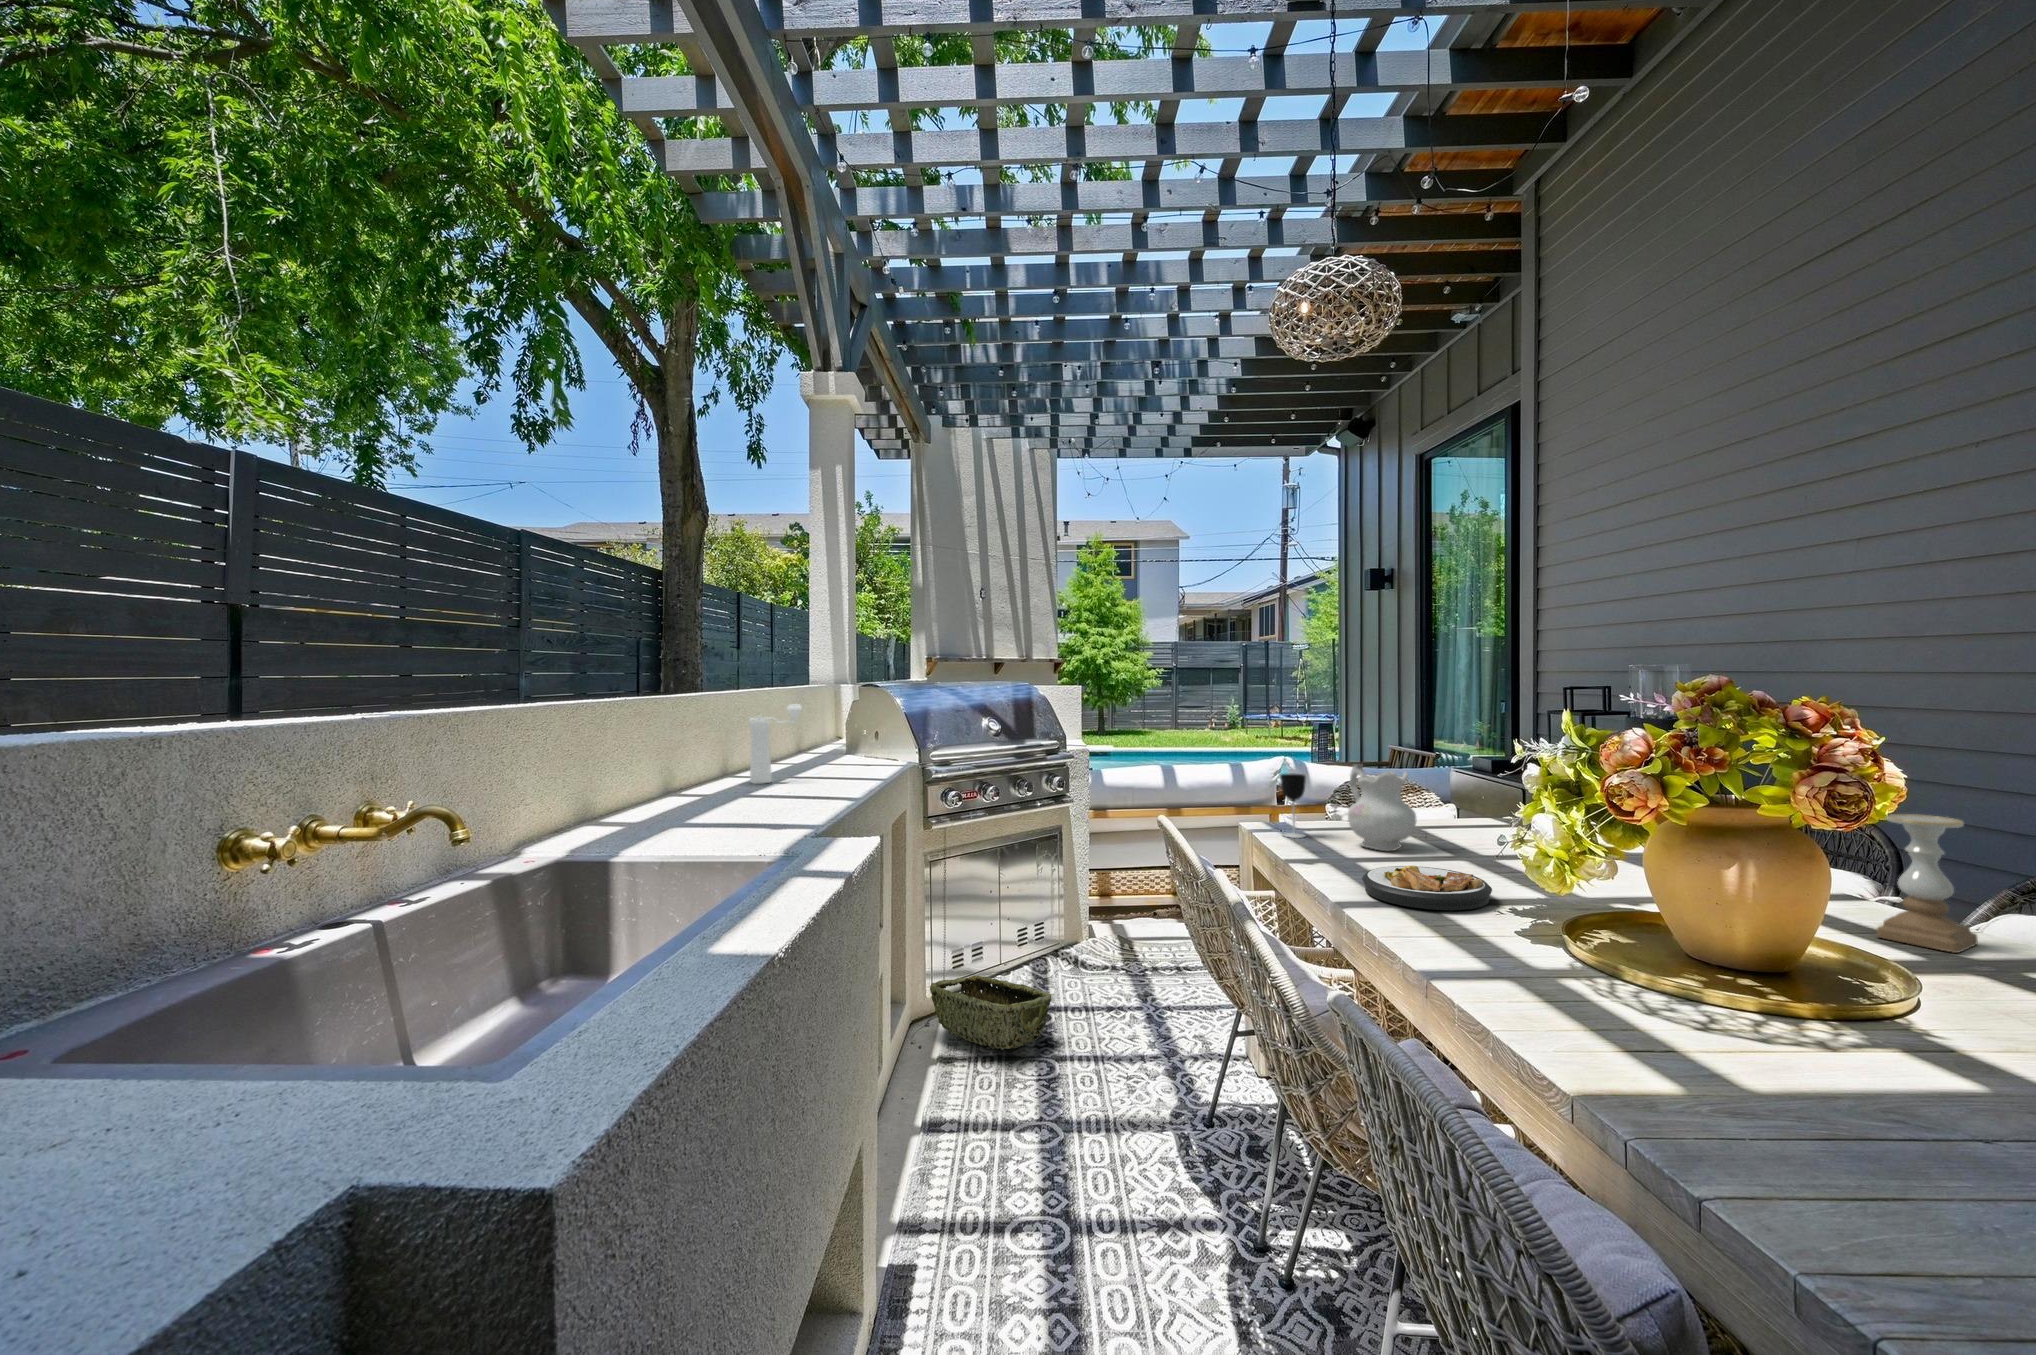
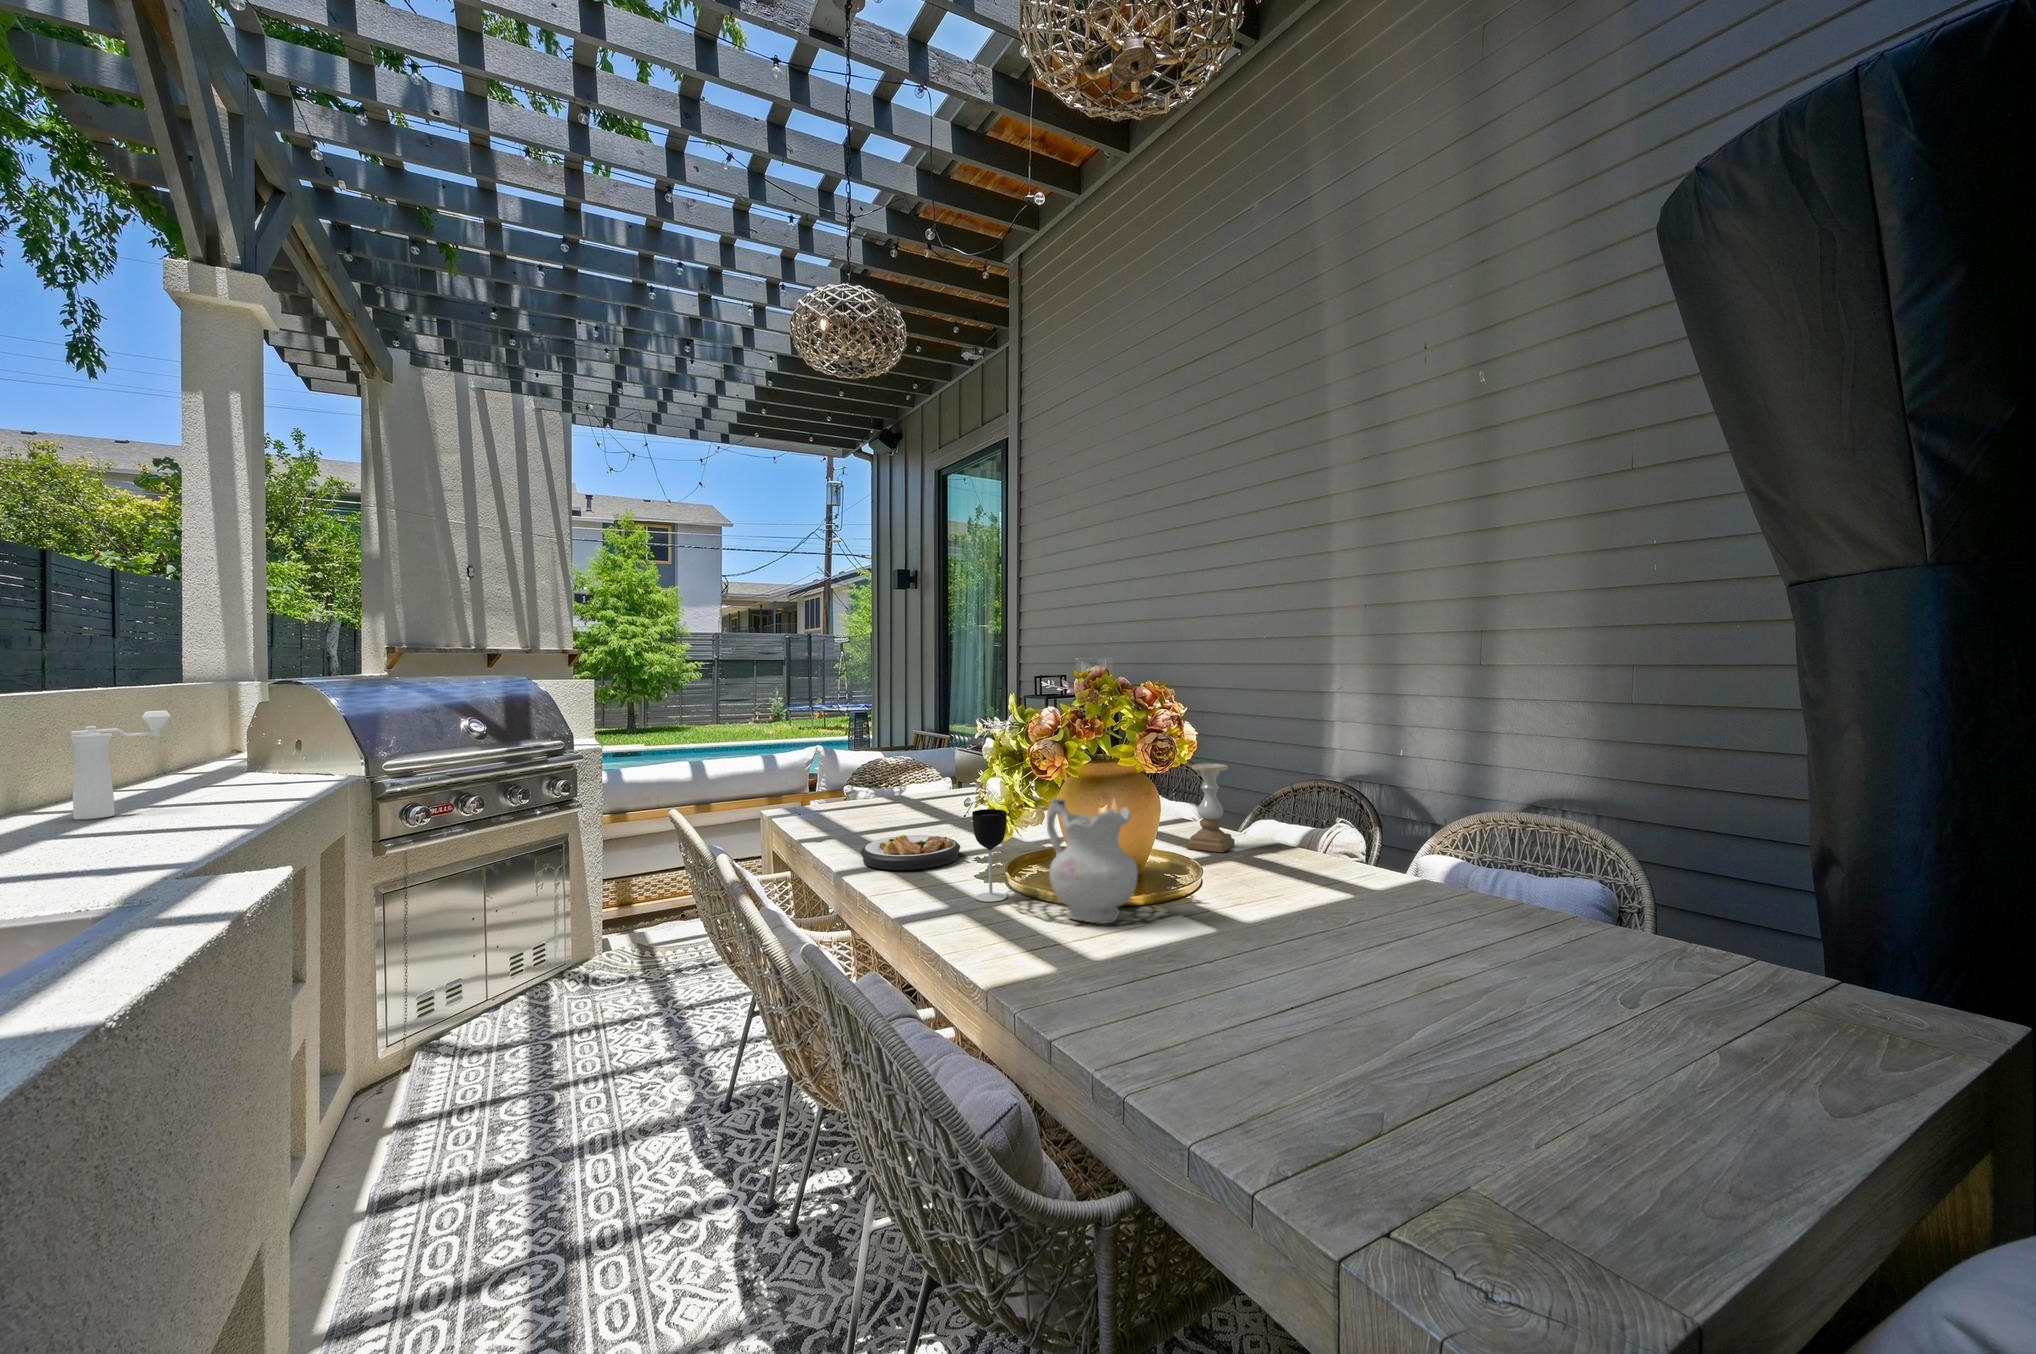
ceramic pitcher: present [1348,764,1416,851] -> present [1047,799,1138,924]
wine glass: present [1280,774,1306,838] -> present [972,809,1007,902]
woven basket: present [930,976,1051,1050] -> none [383,1021,551,1100]

